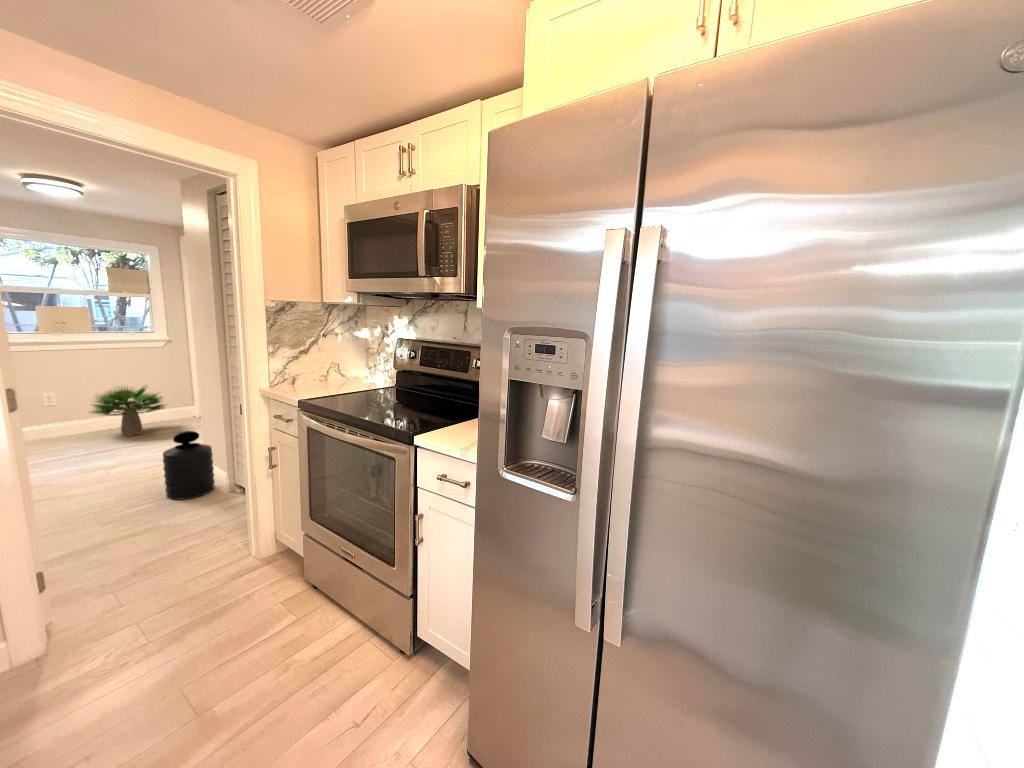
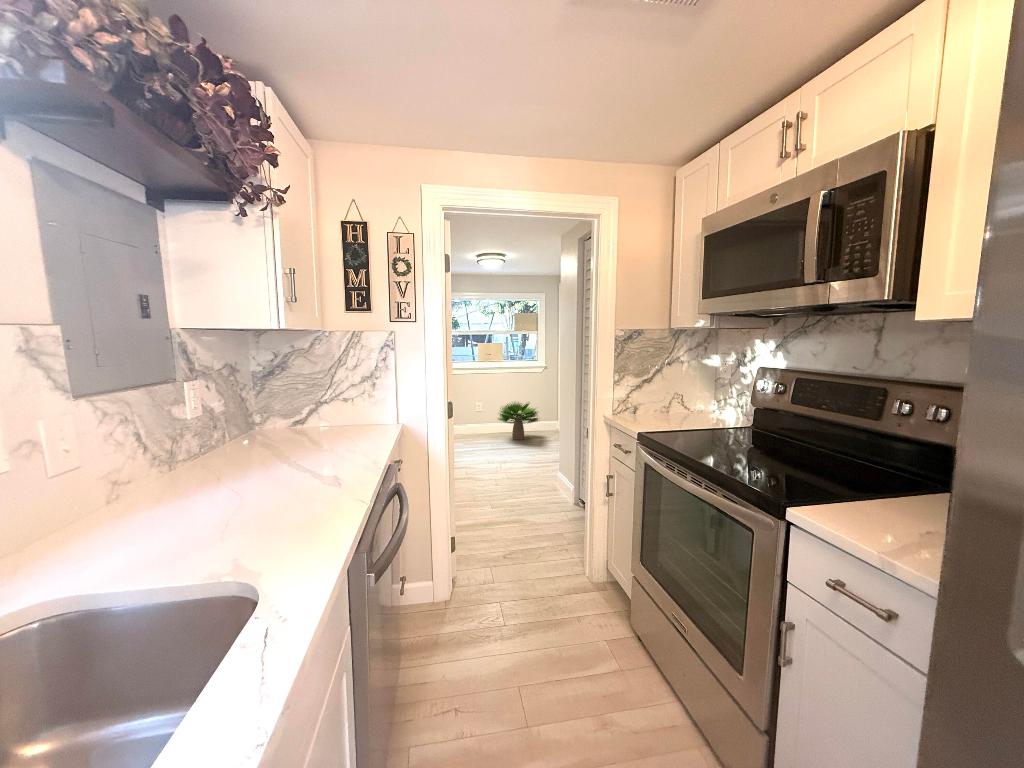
trash can: present [163,431,215,500] -> none [532,444,565,502]

